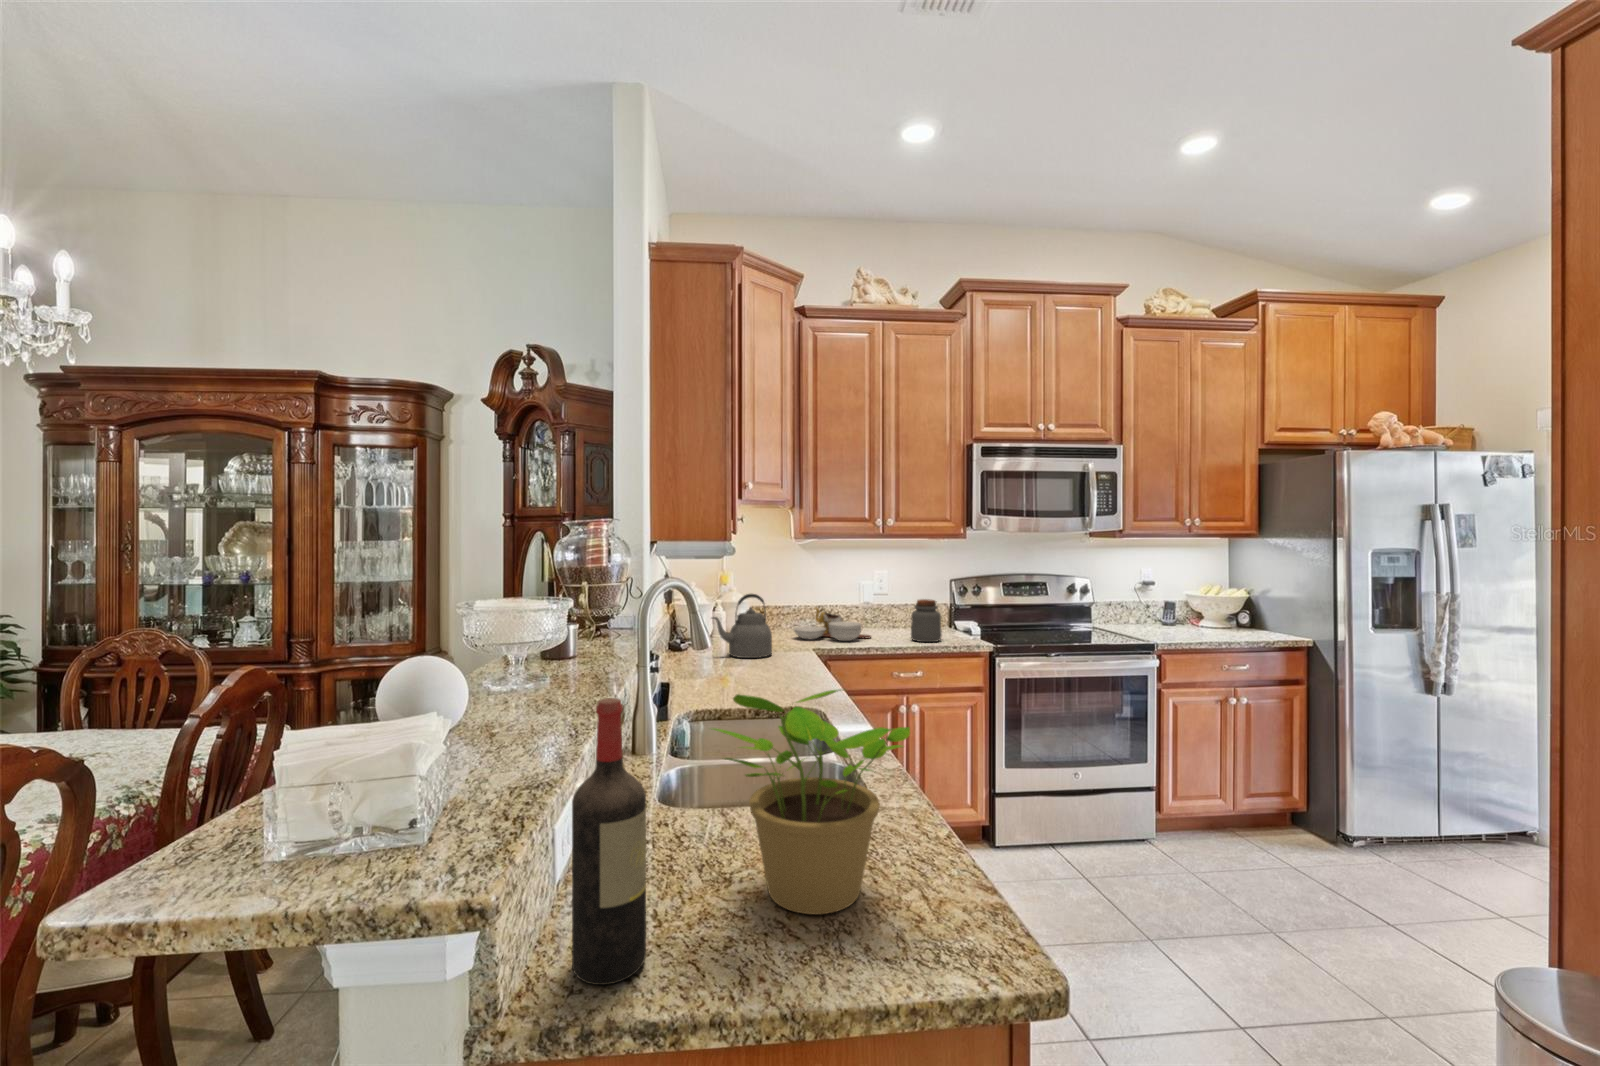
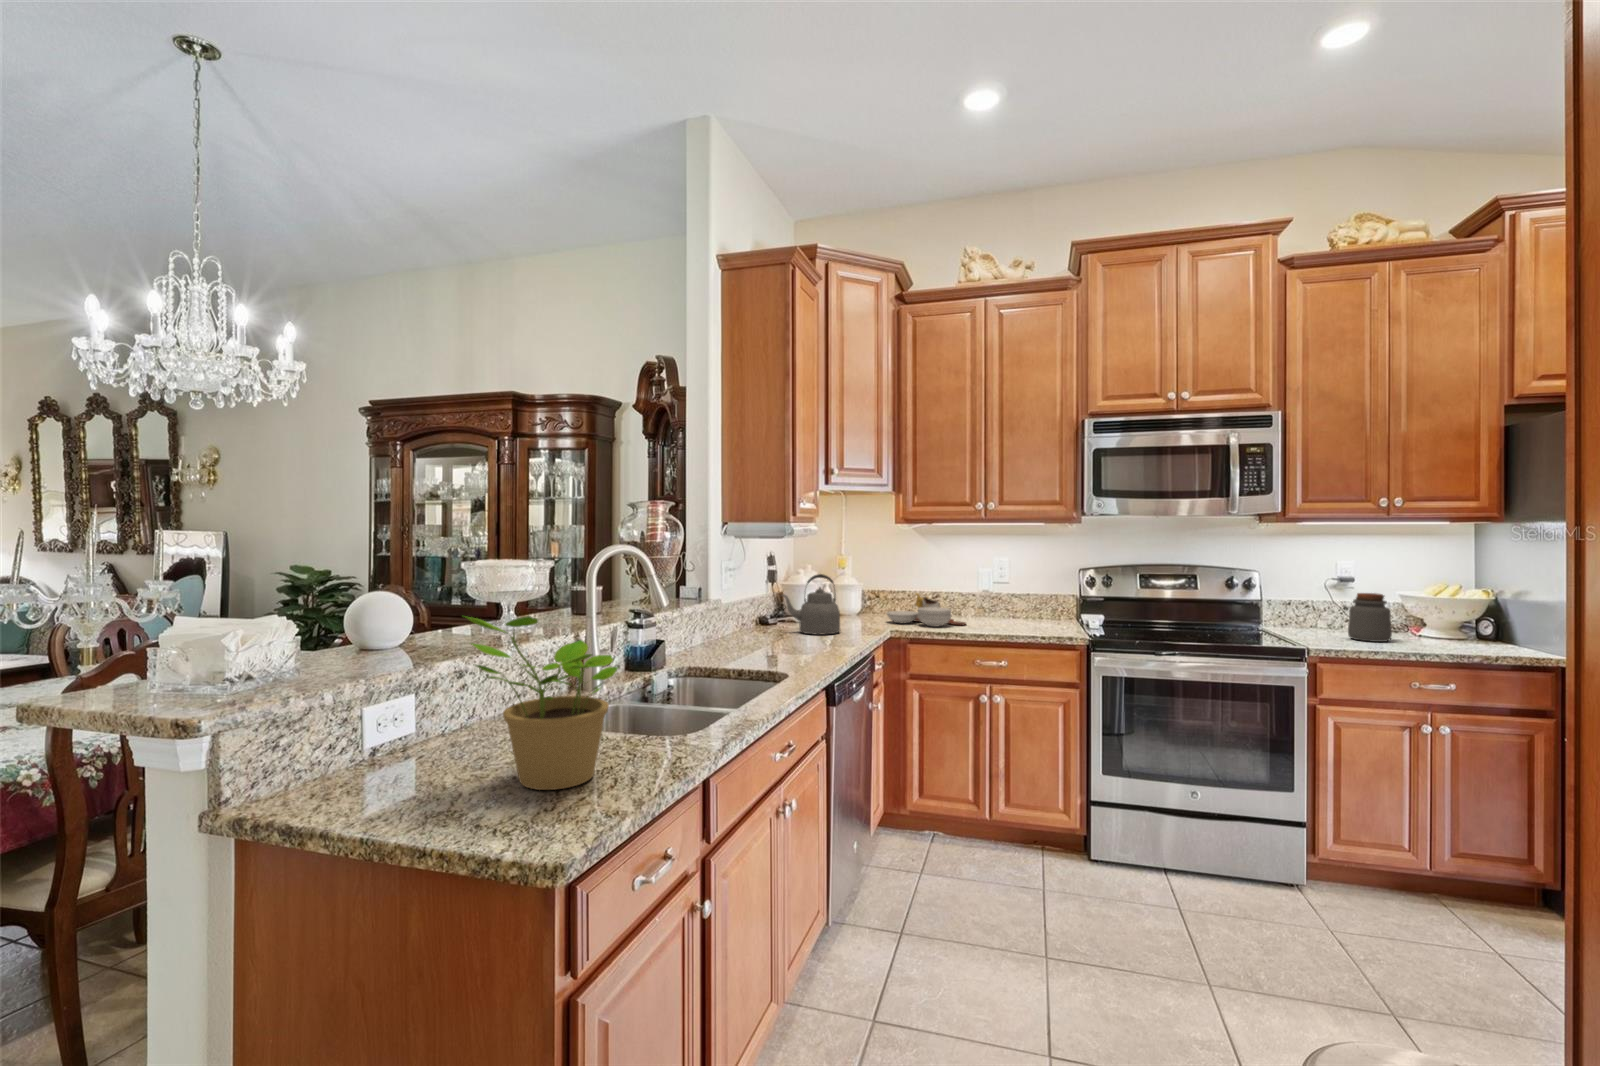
jar: present [911,599,942,642] -> present [1348,593,1392,642]
wine bottle: present [572,698,646,985] -> none [350,612,406,799]

